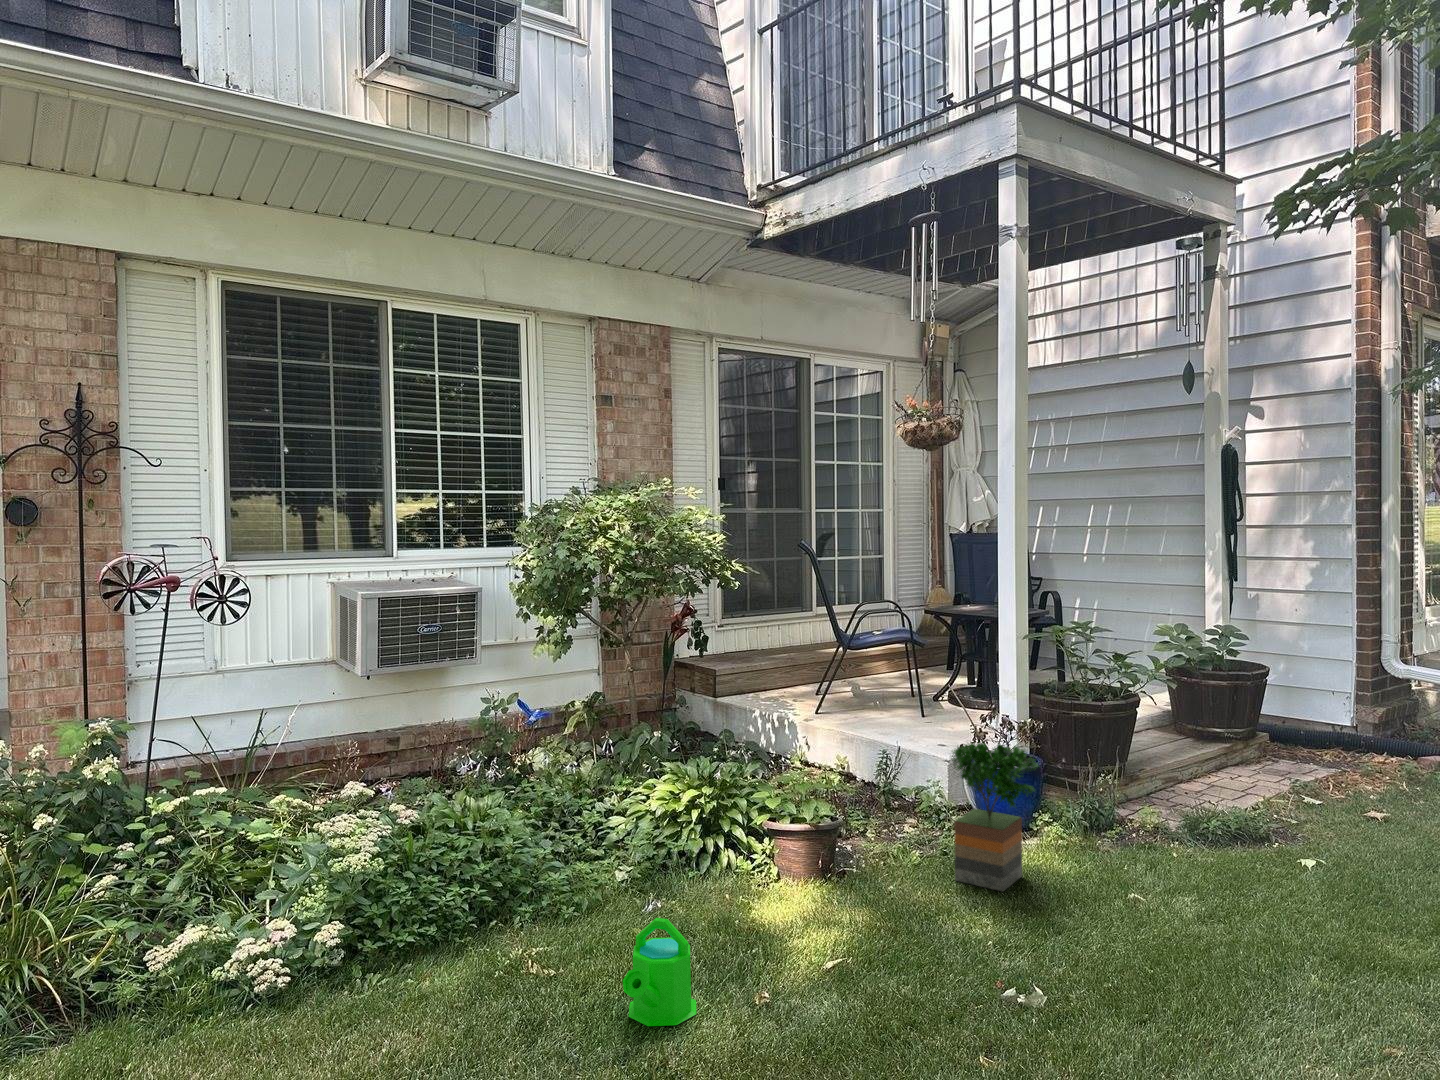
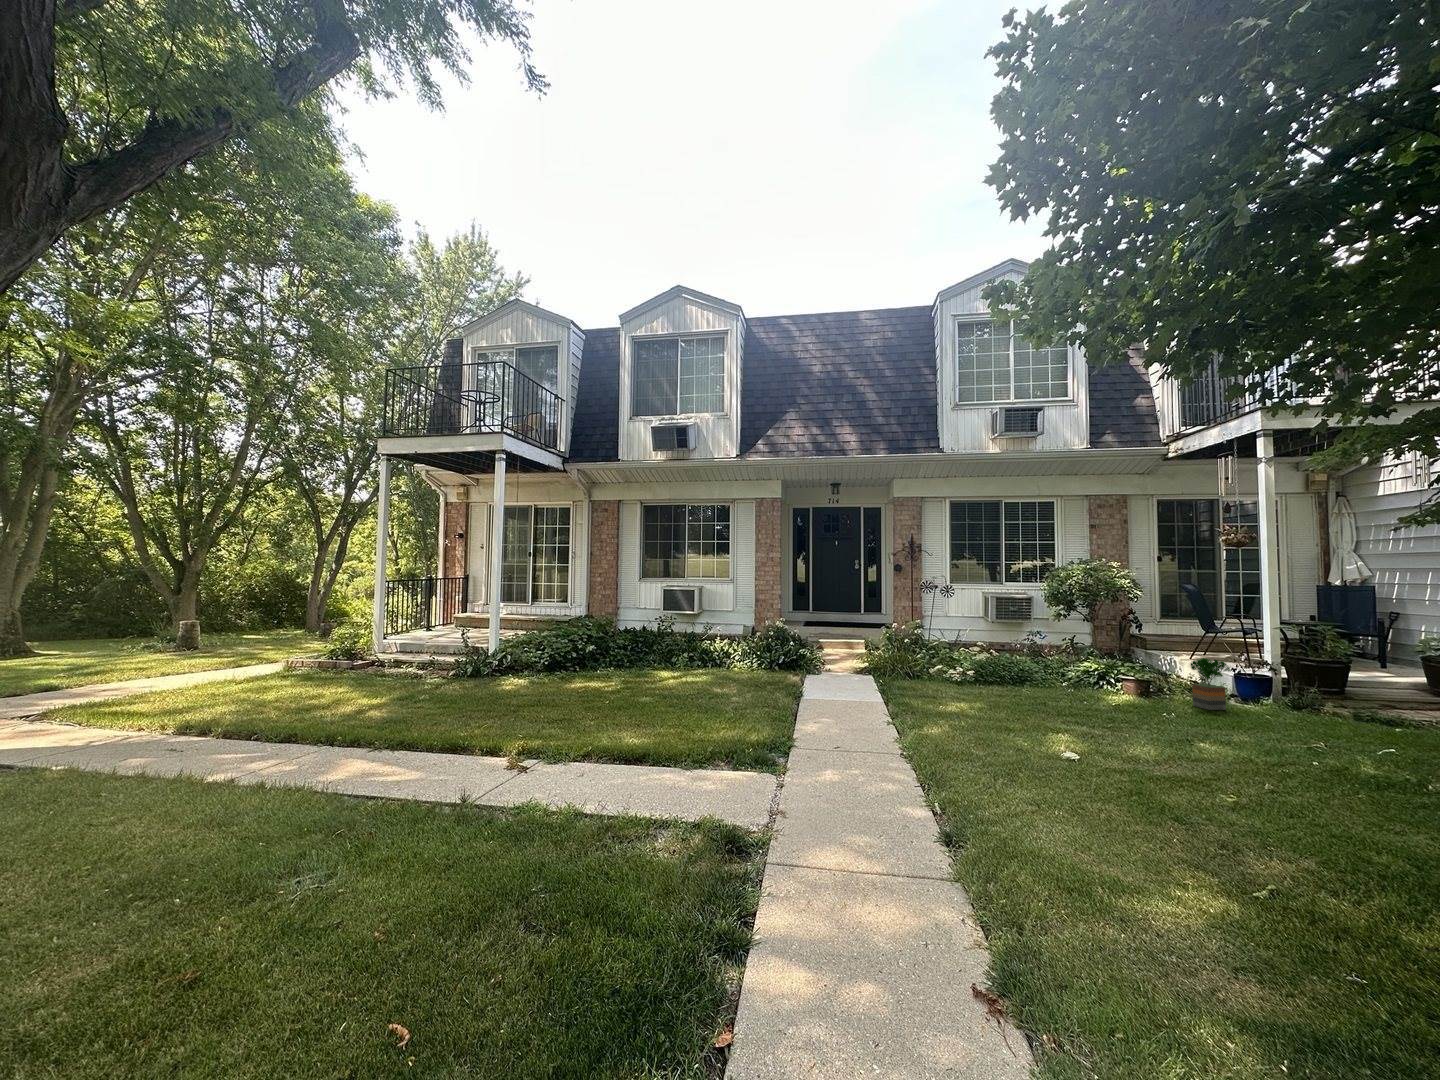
watering can: present [623,918,697,1026] -> none [1038,677,1065,703]

